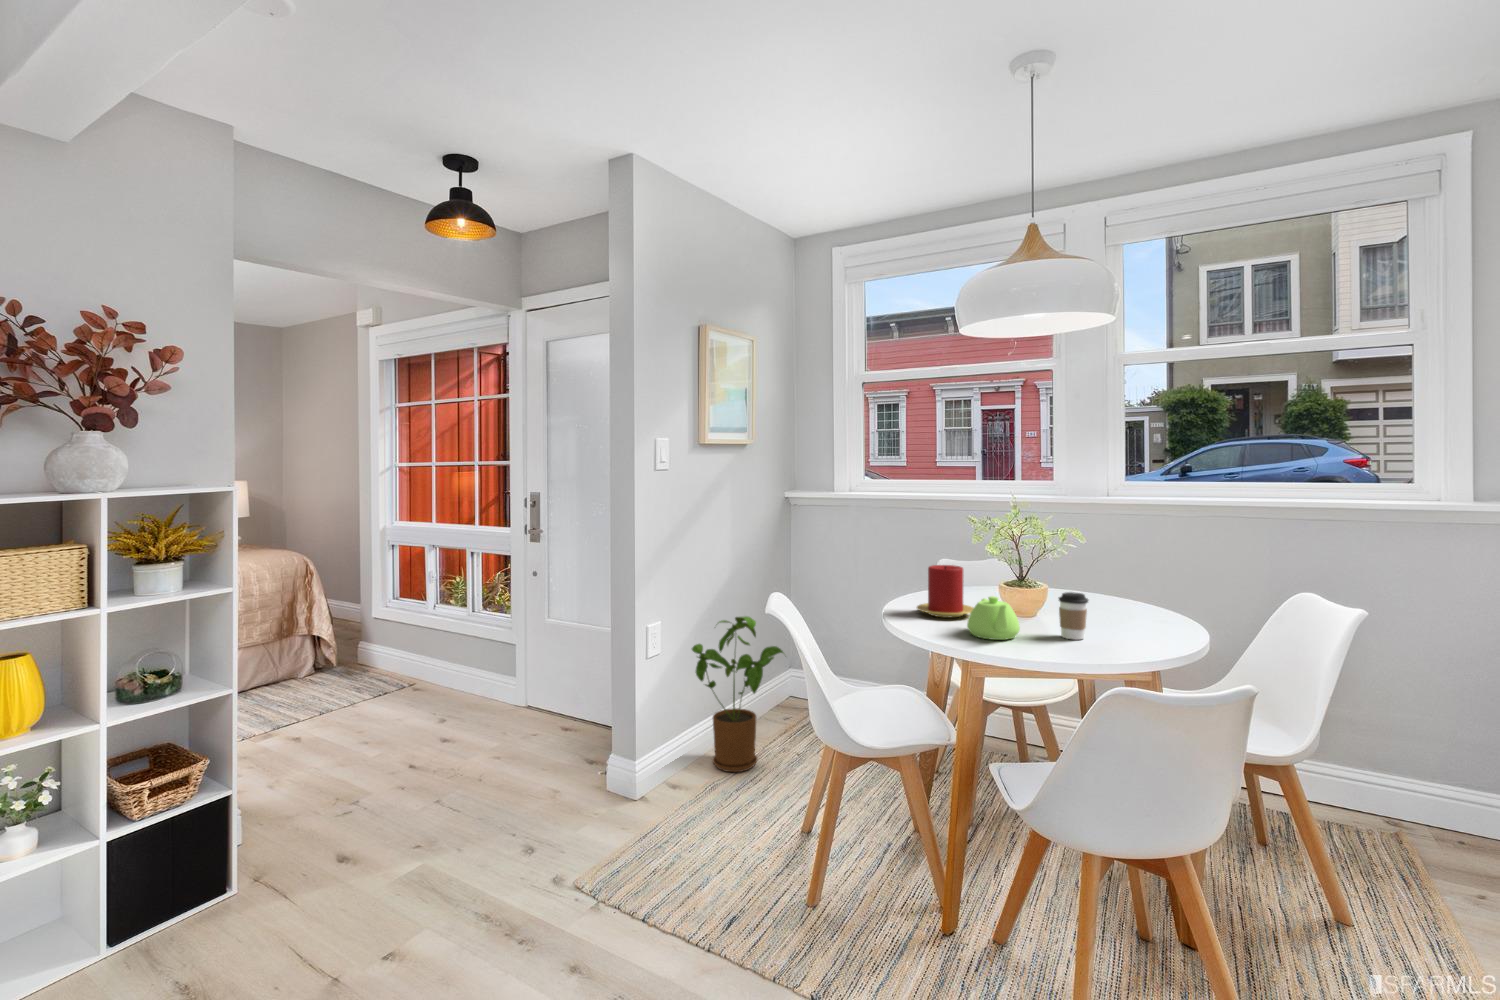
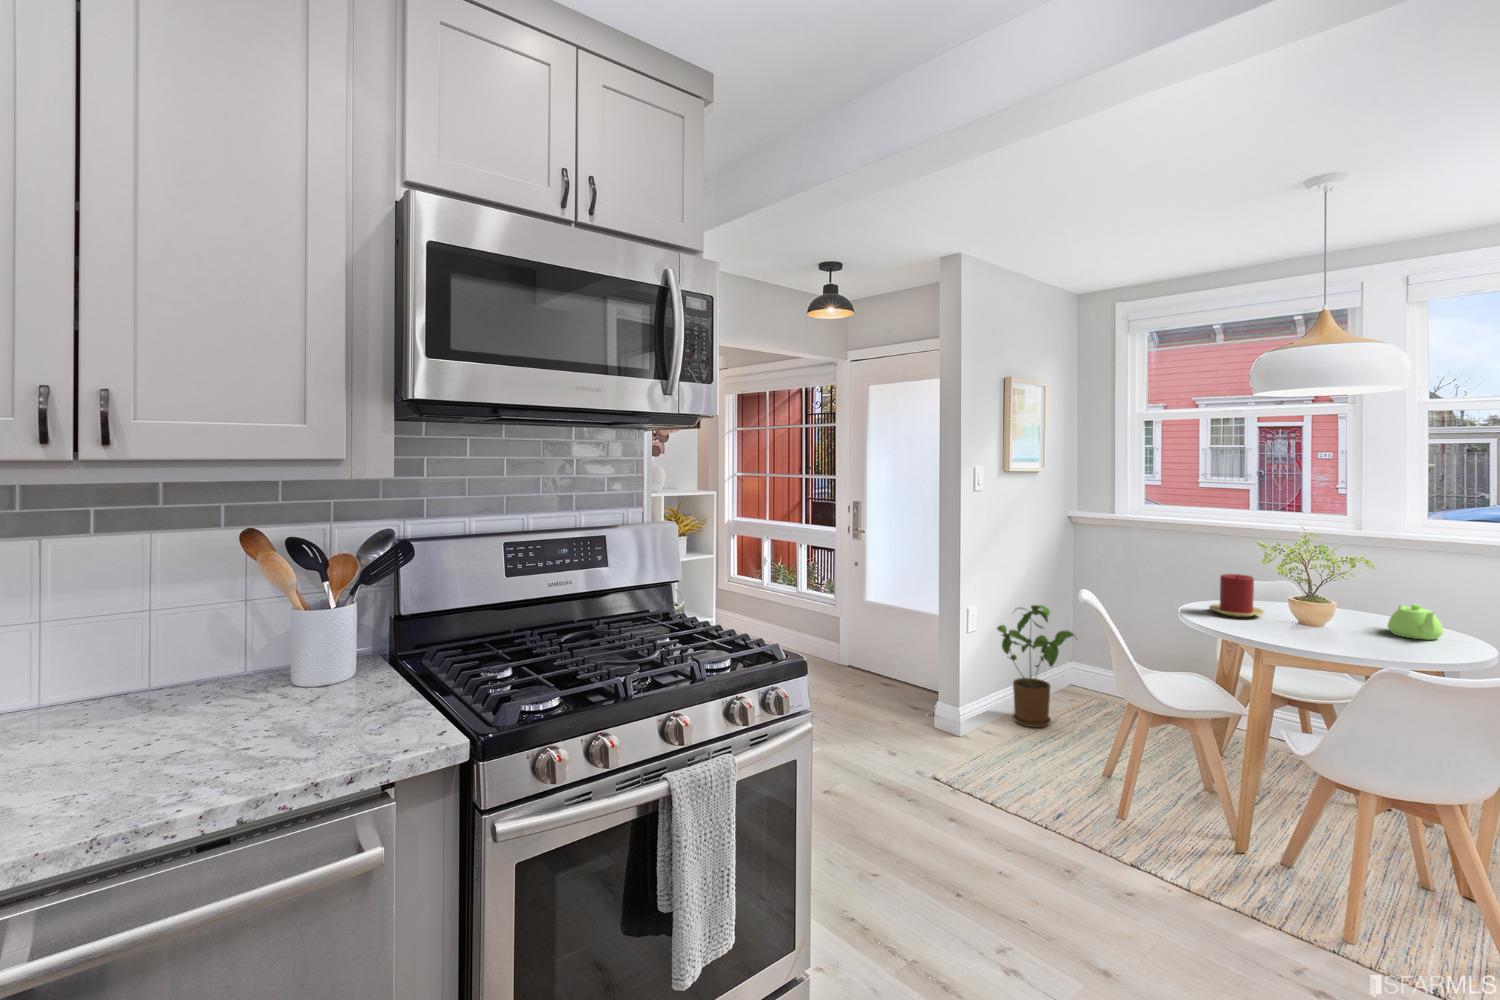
coffee cup: present [1059,592,1088,640] -> none [1347,603,1377,641]
teapot: present [967,596,1020,640] -> present [1387,604,1443,640]

